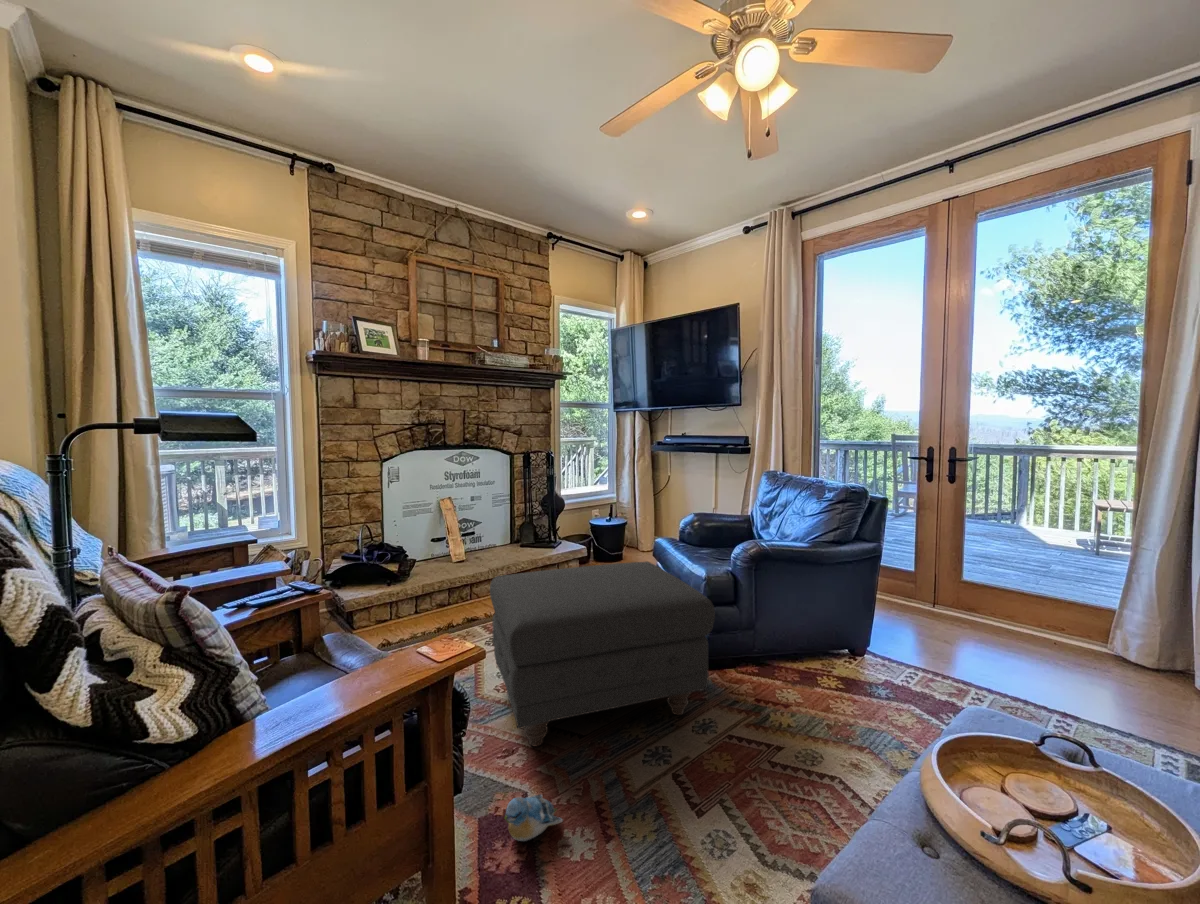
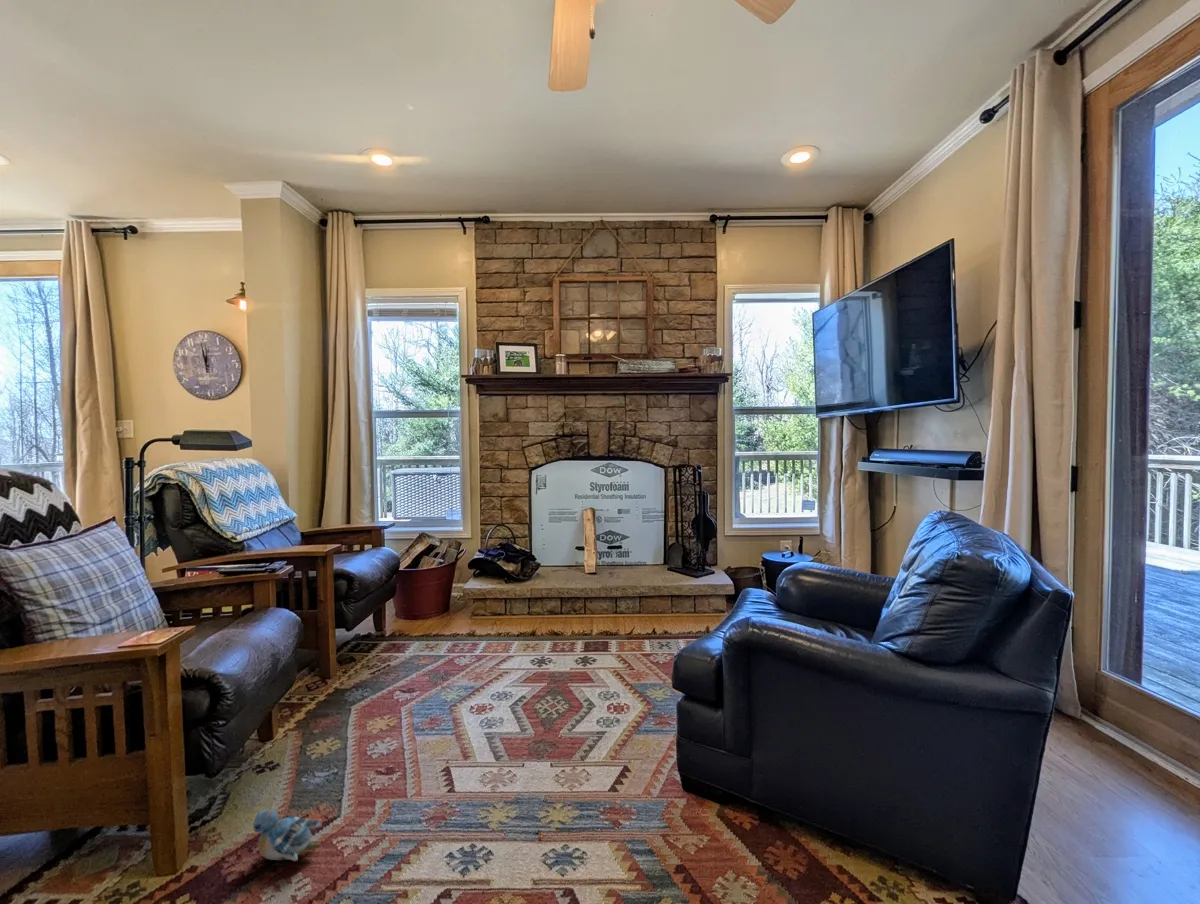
ottoman: present [490,562,715,746] -> none [362,590,644,825]

